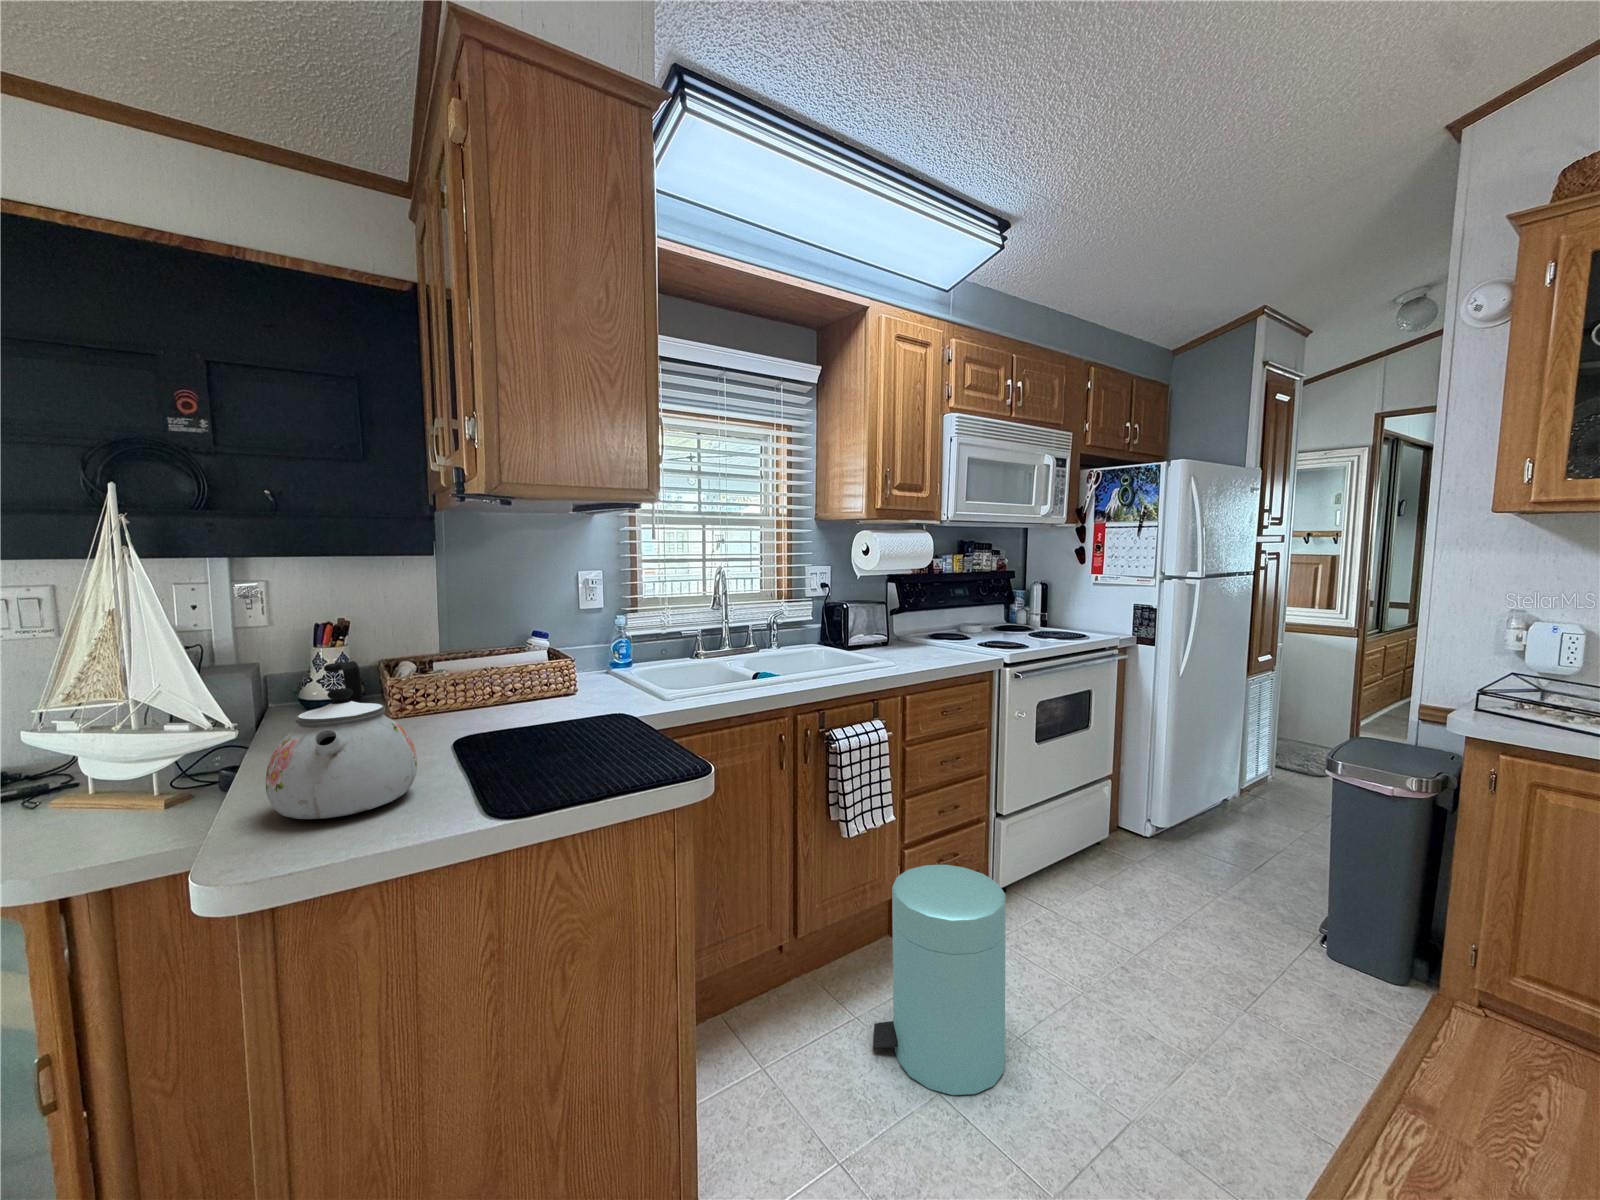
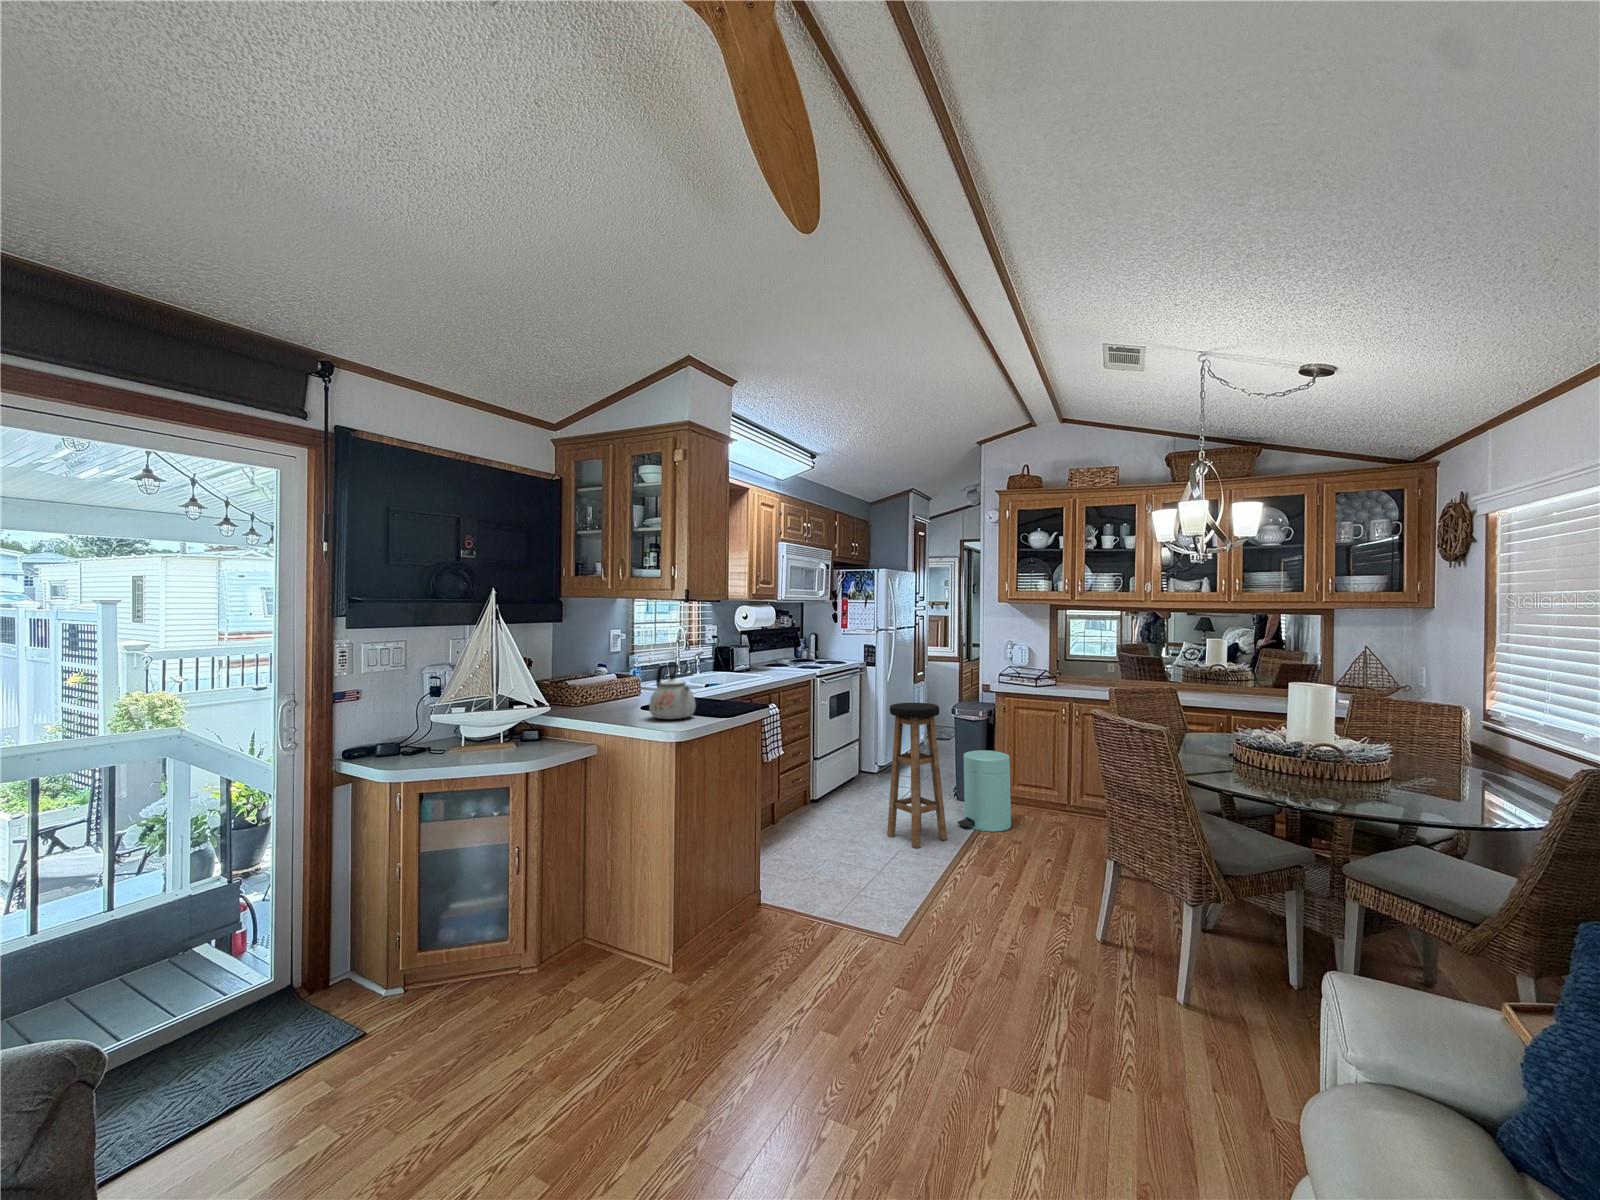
bar stool: none [1119,750,1285,1128] -> present [887,703,947,848]
trash can: present [873,865,1006,1095] -> present [957,750,1011,832]

